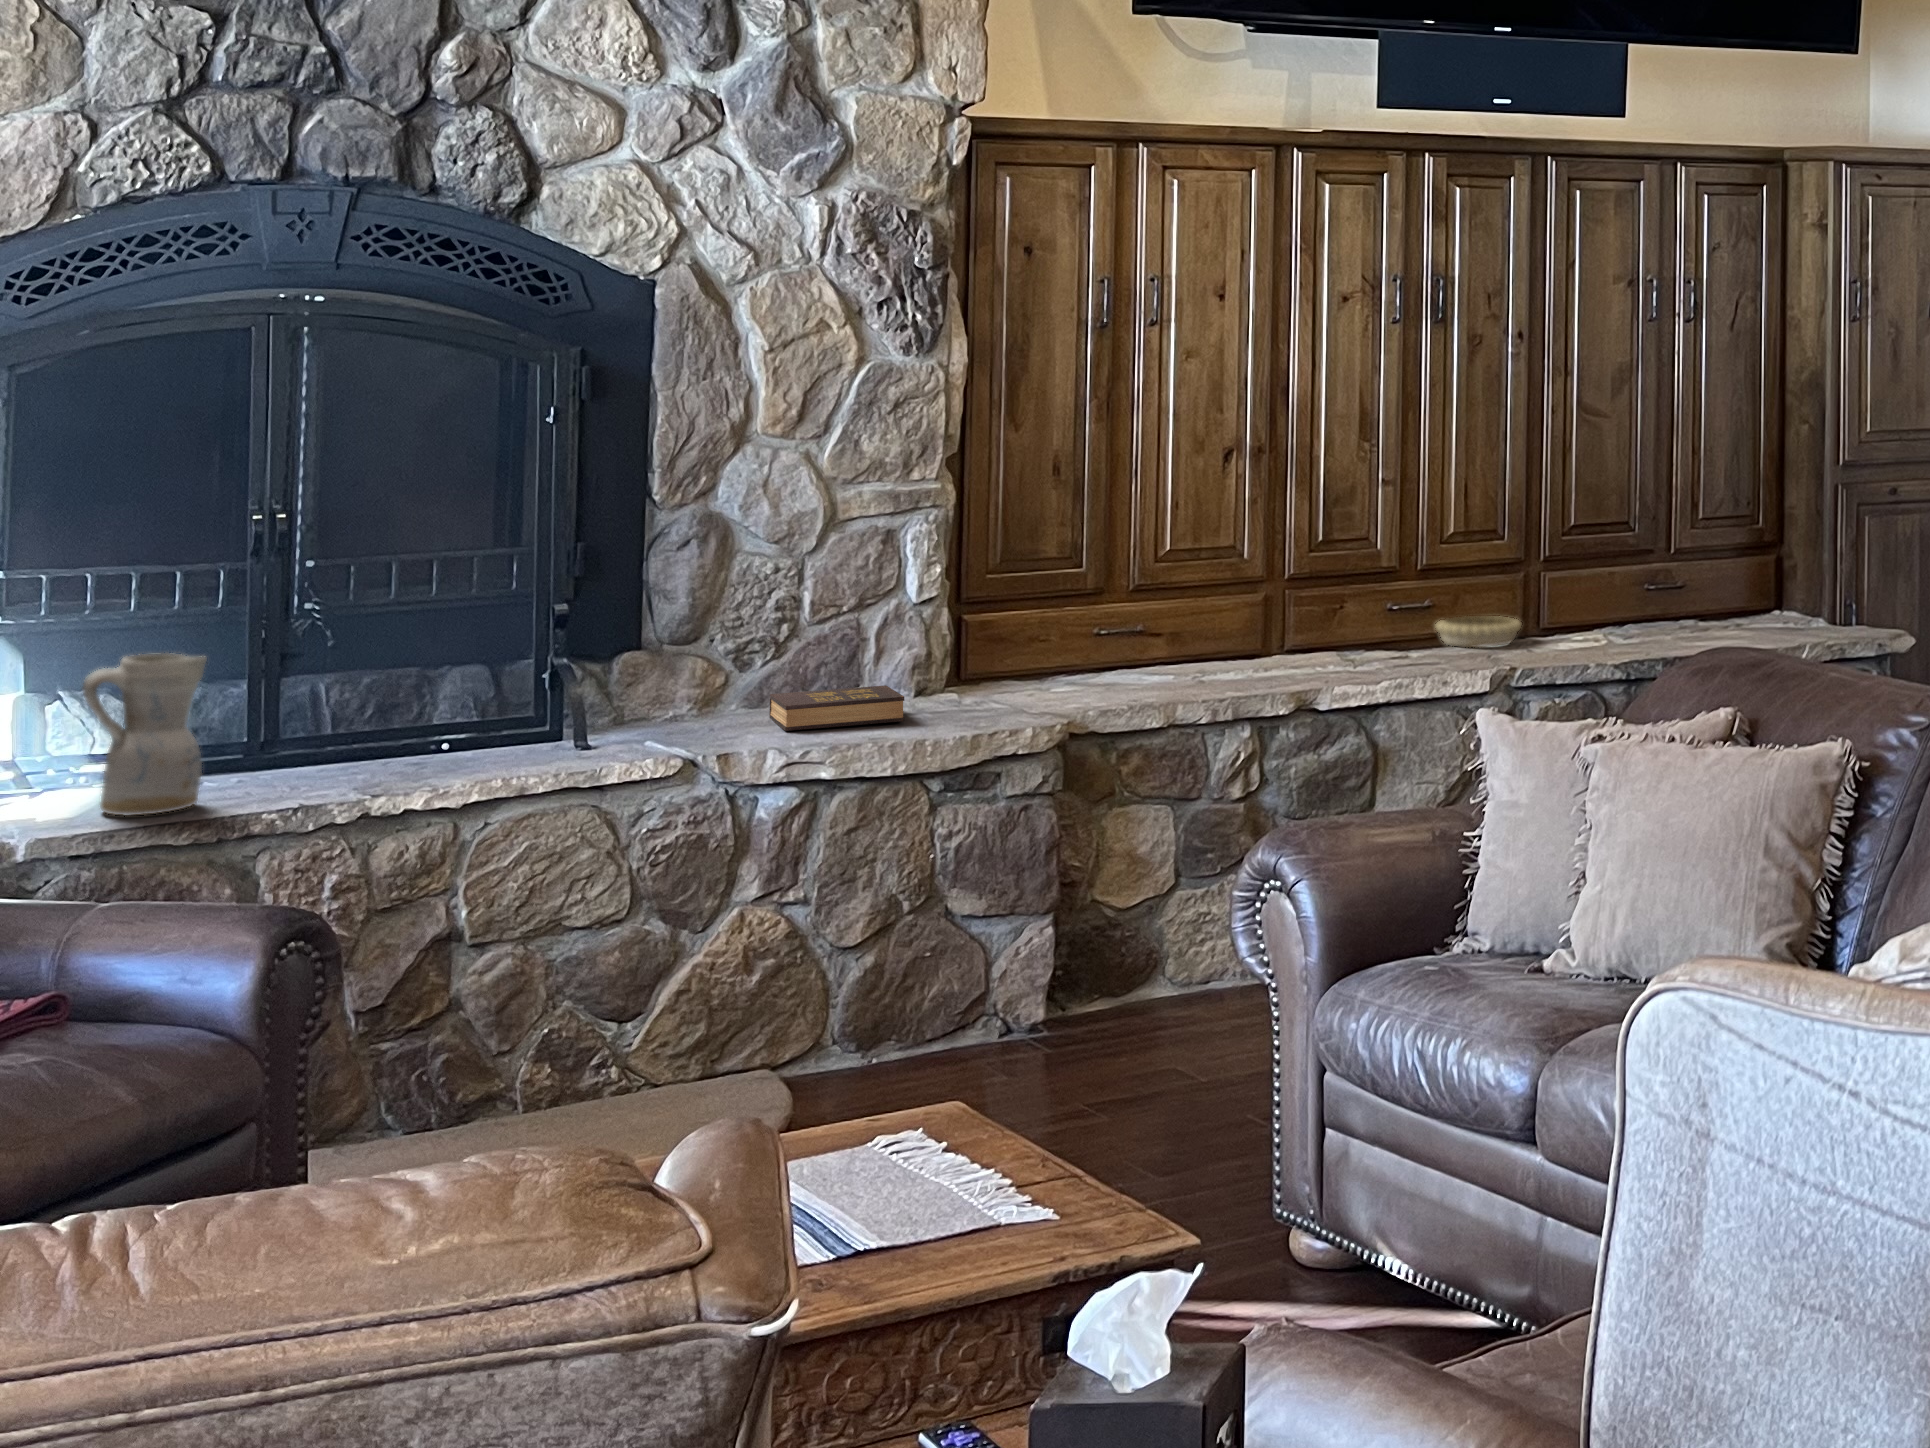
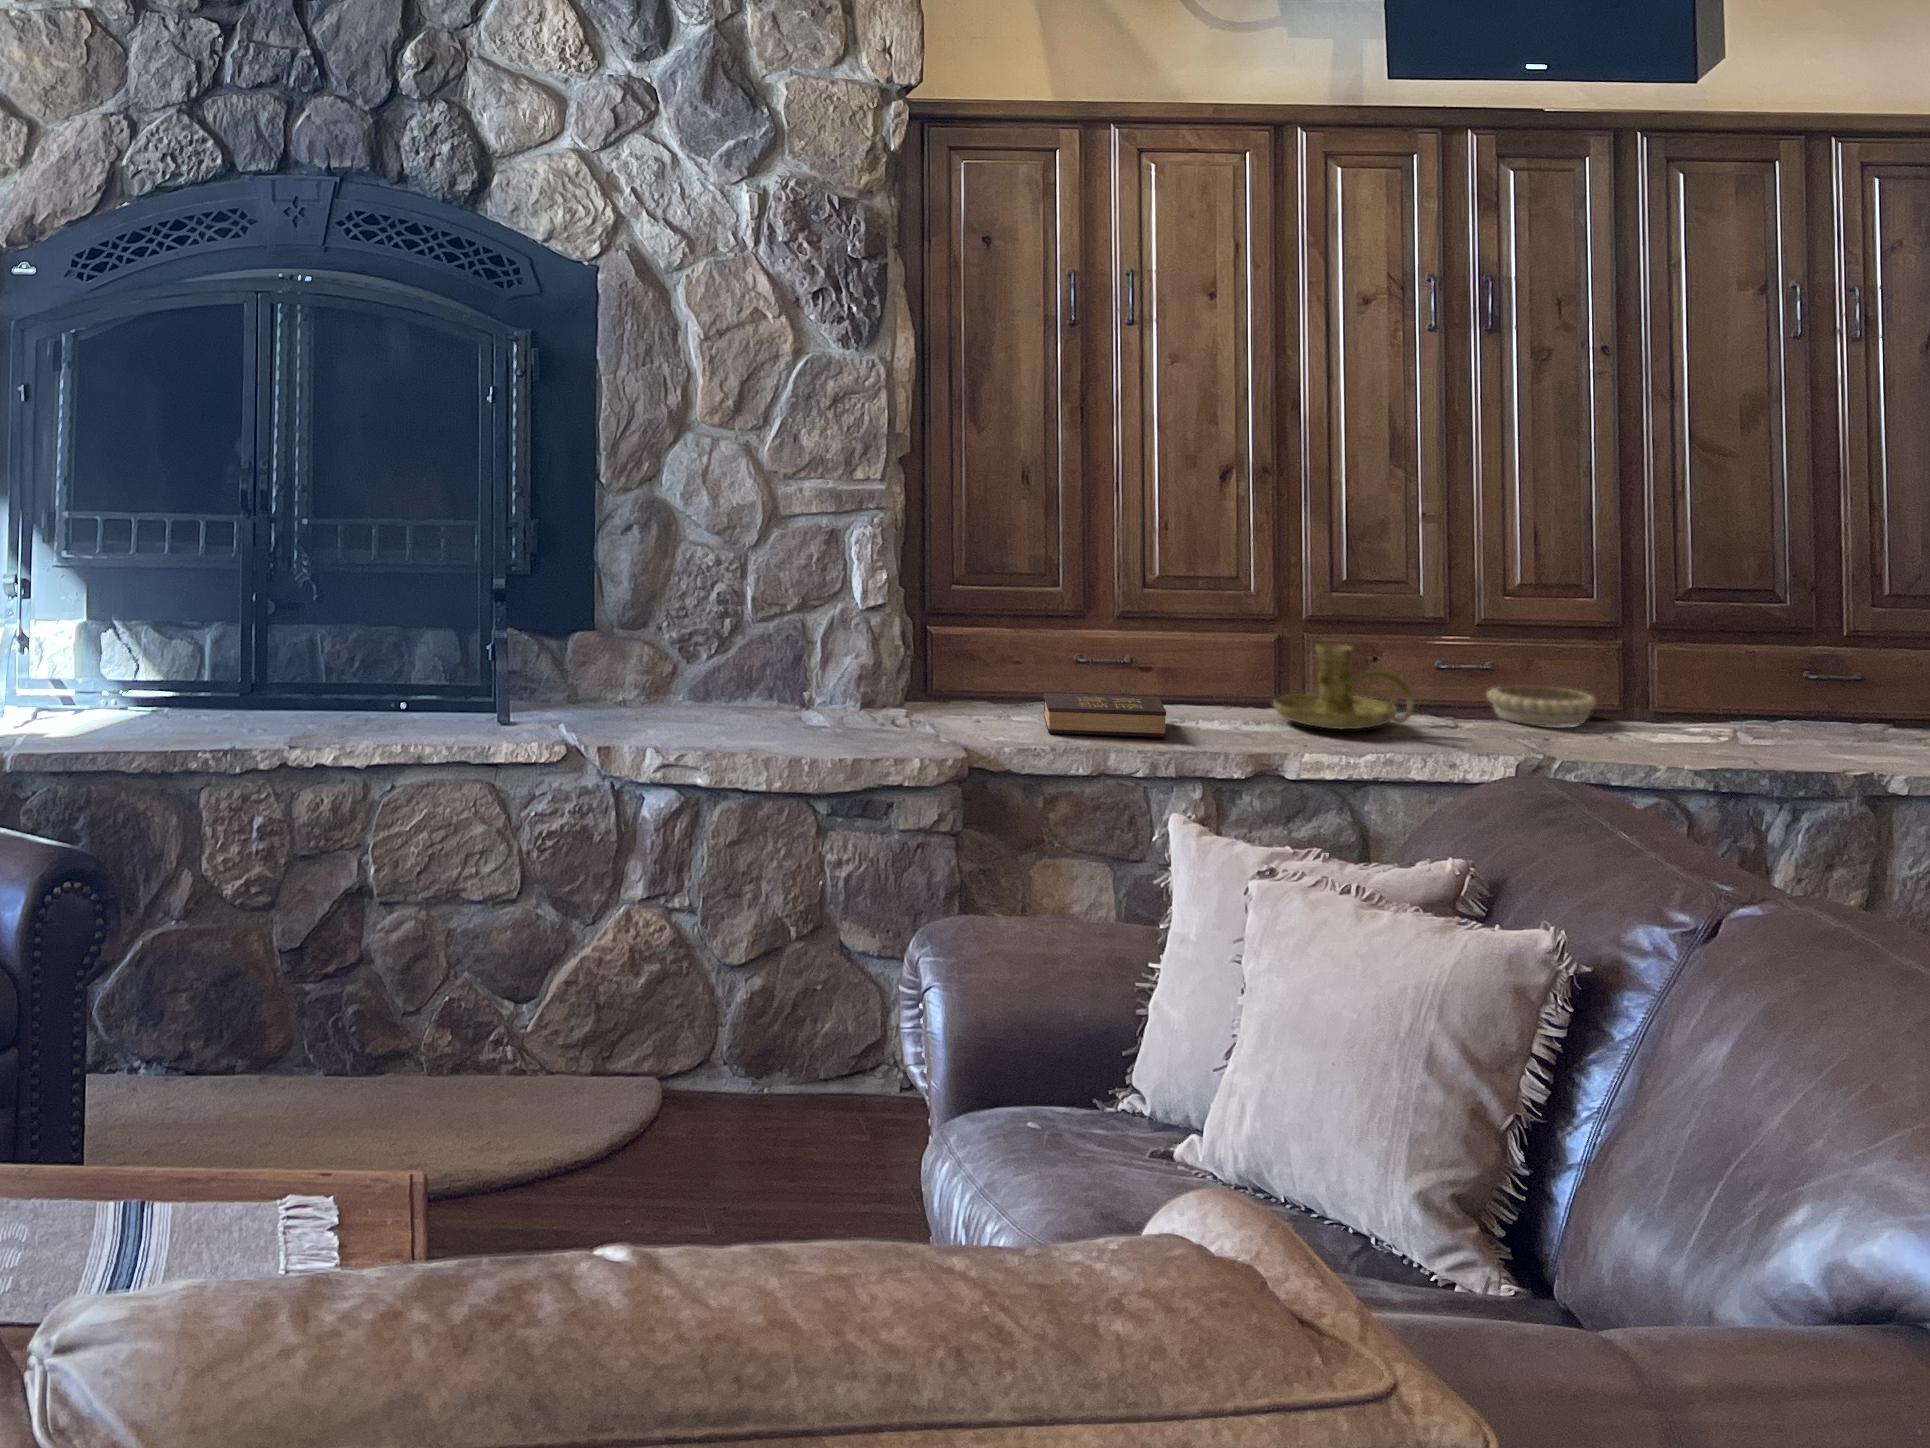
candle holder: none [1281,595,1406,666] -> present [1273,644,1413,729]
ceramic pitcher: present [82,653,206,815] -> none [76,597,169,740]
hardback book: present [769,685,904,731] -> present [1044,693,1167,737]

